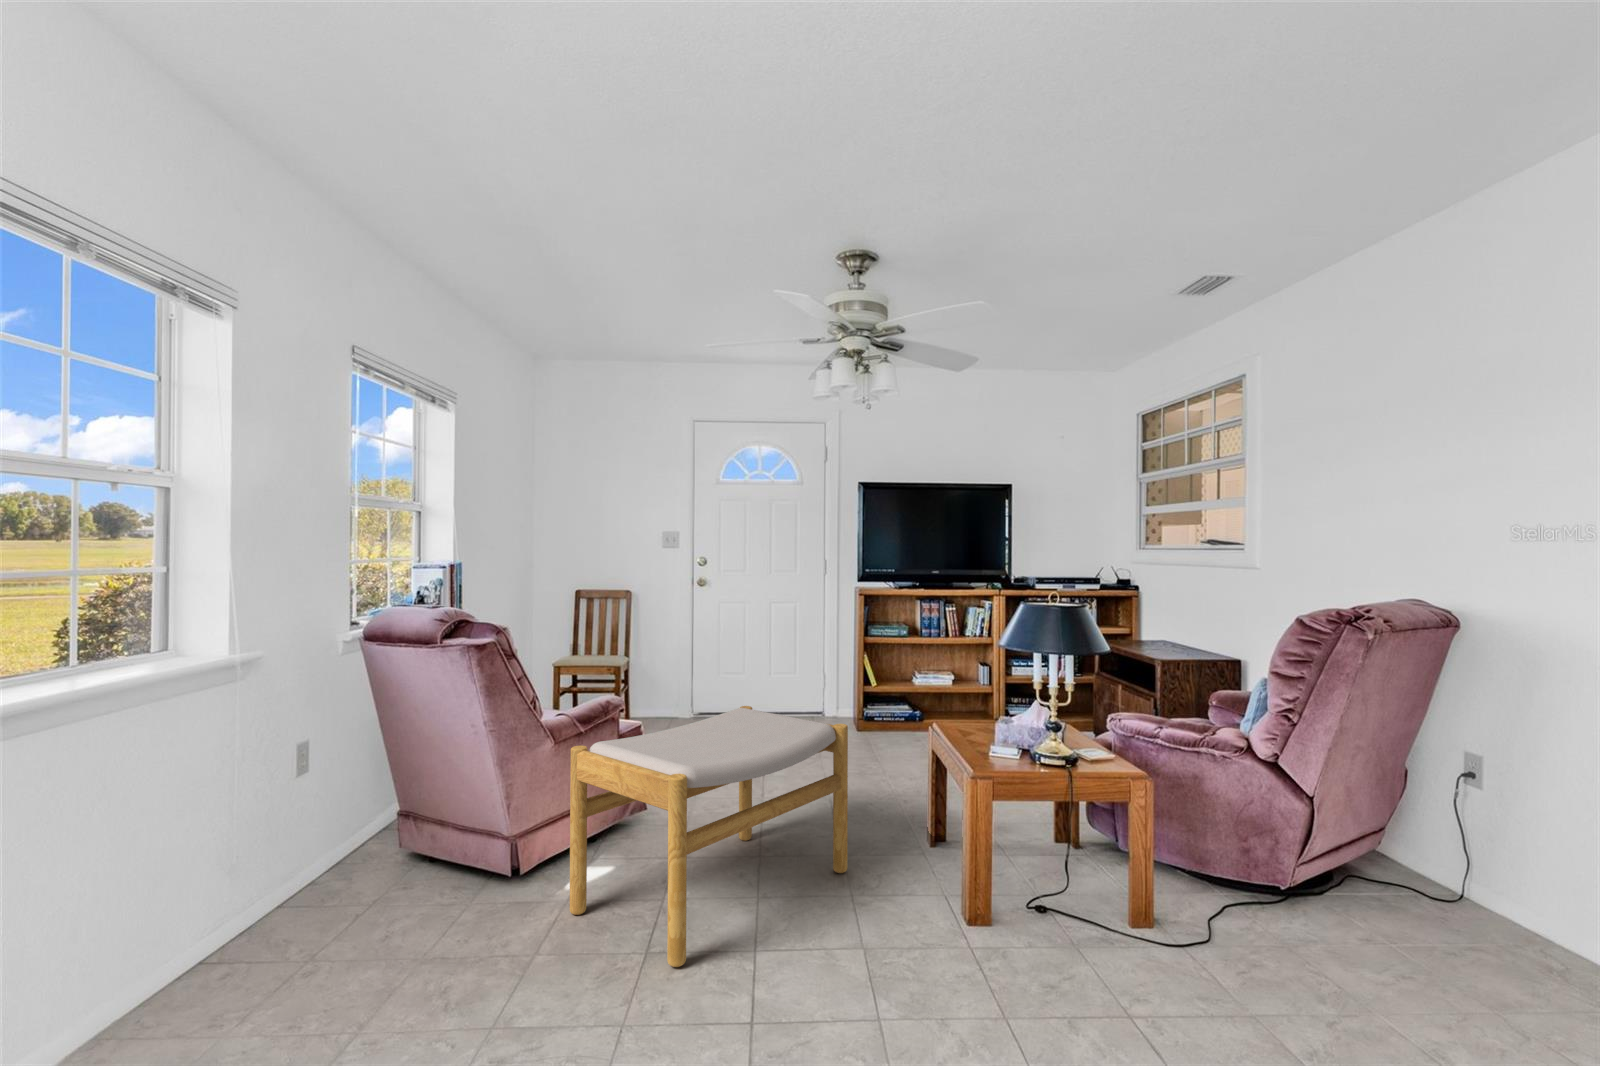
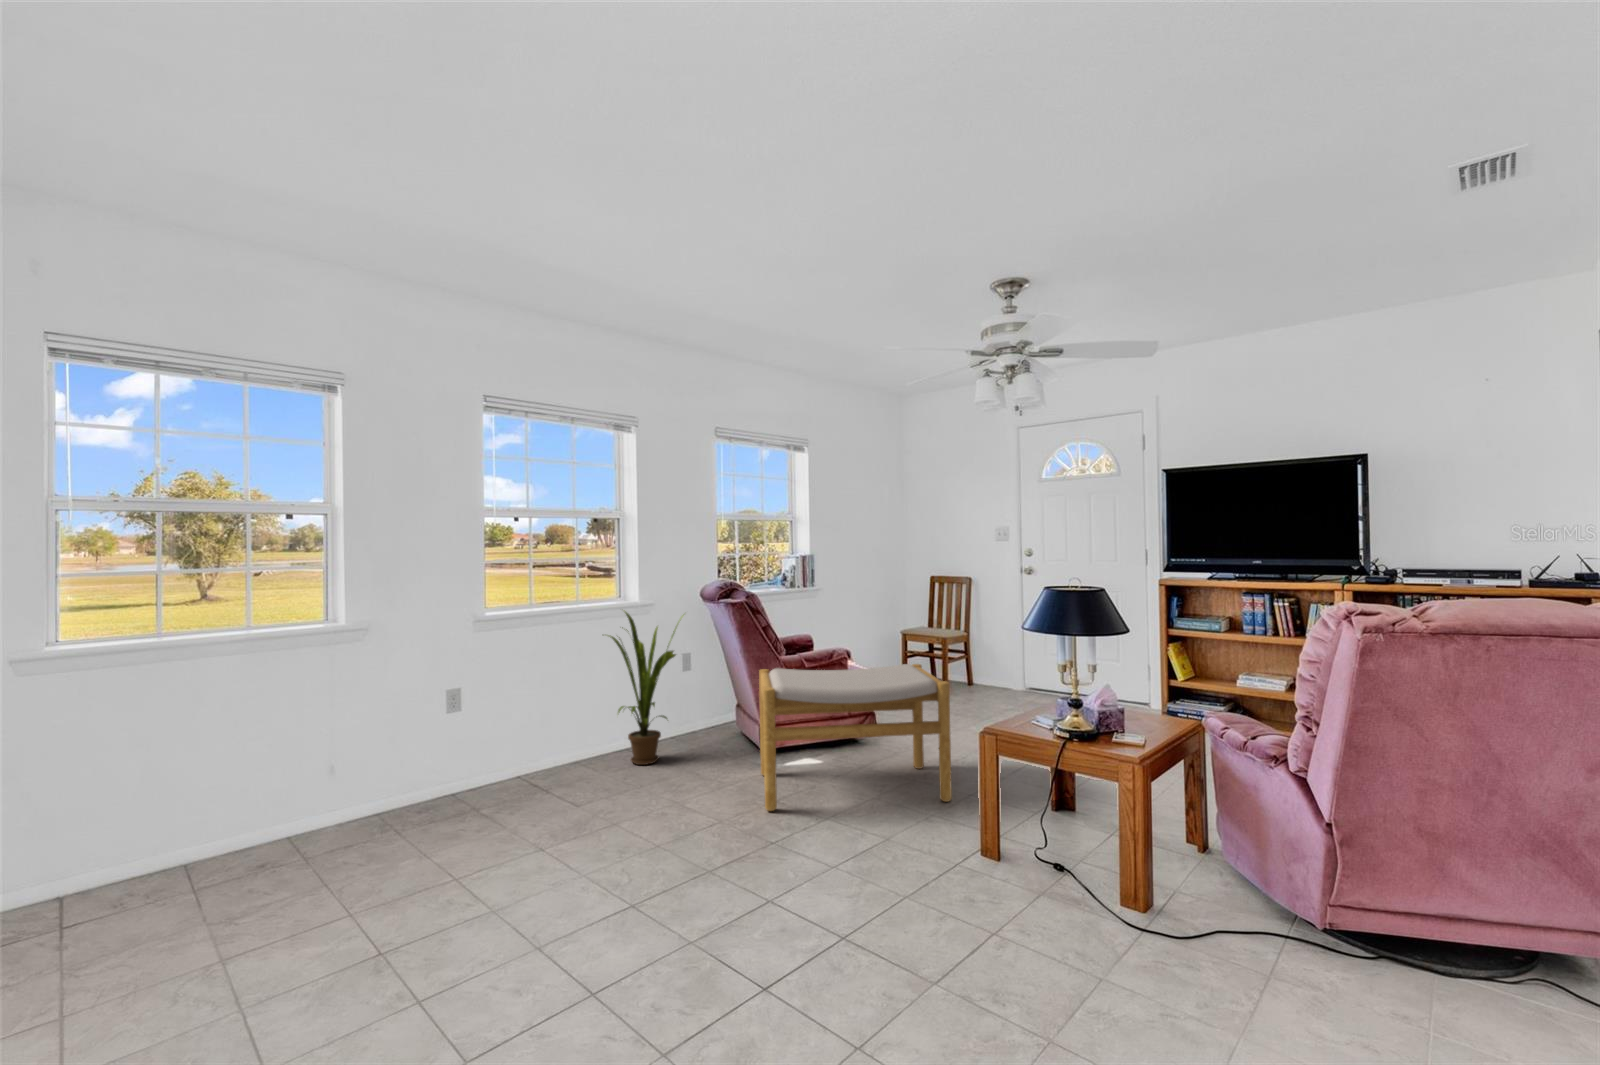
house plant: none [227,667,416,974] -> present [608,612,677,765]

